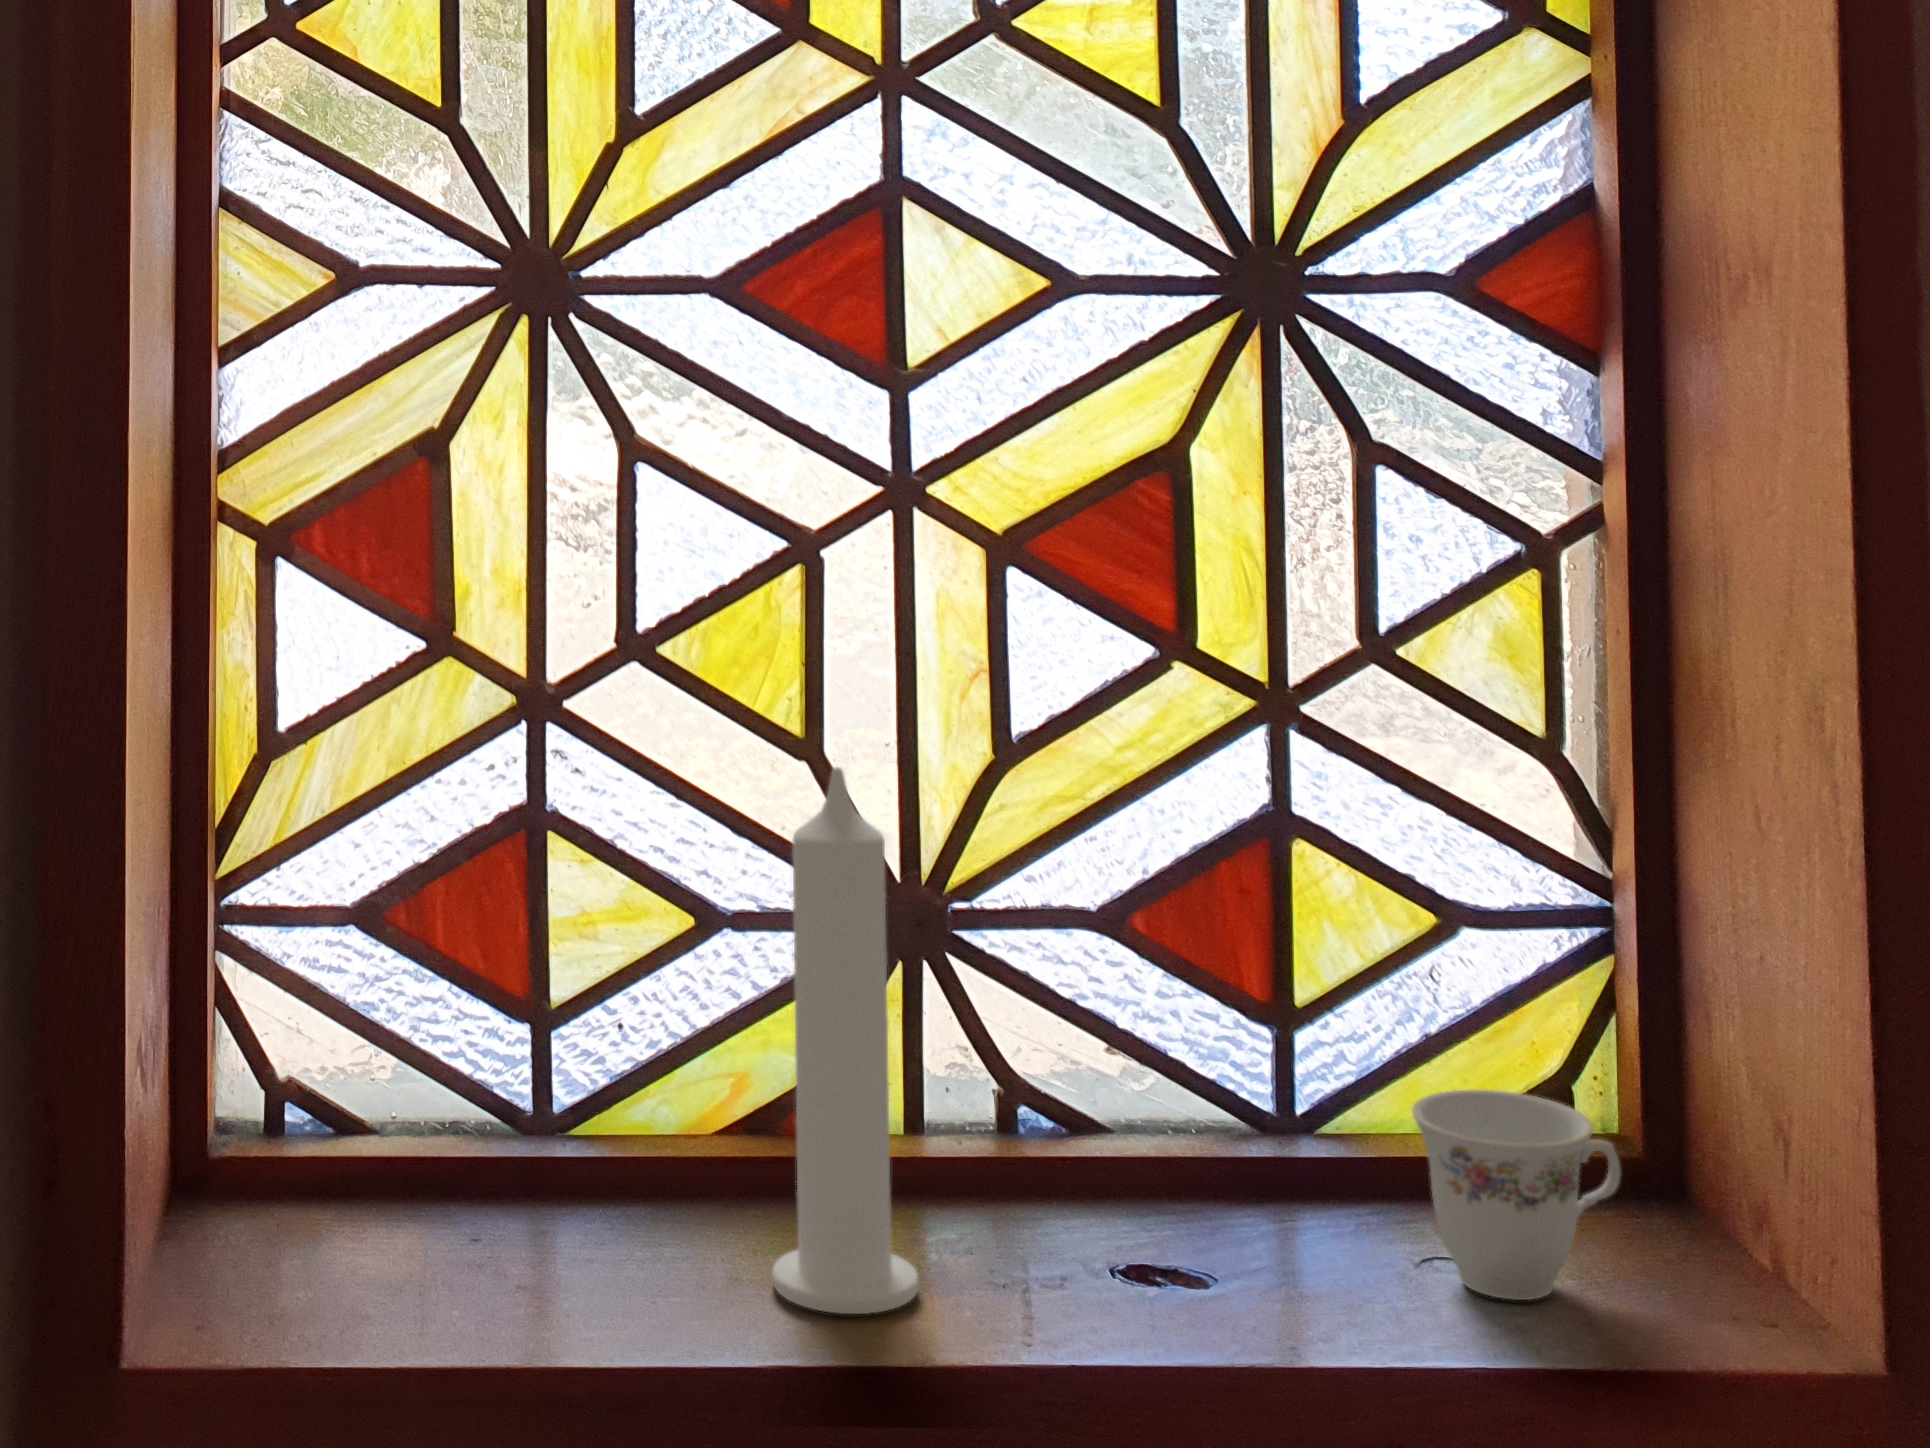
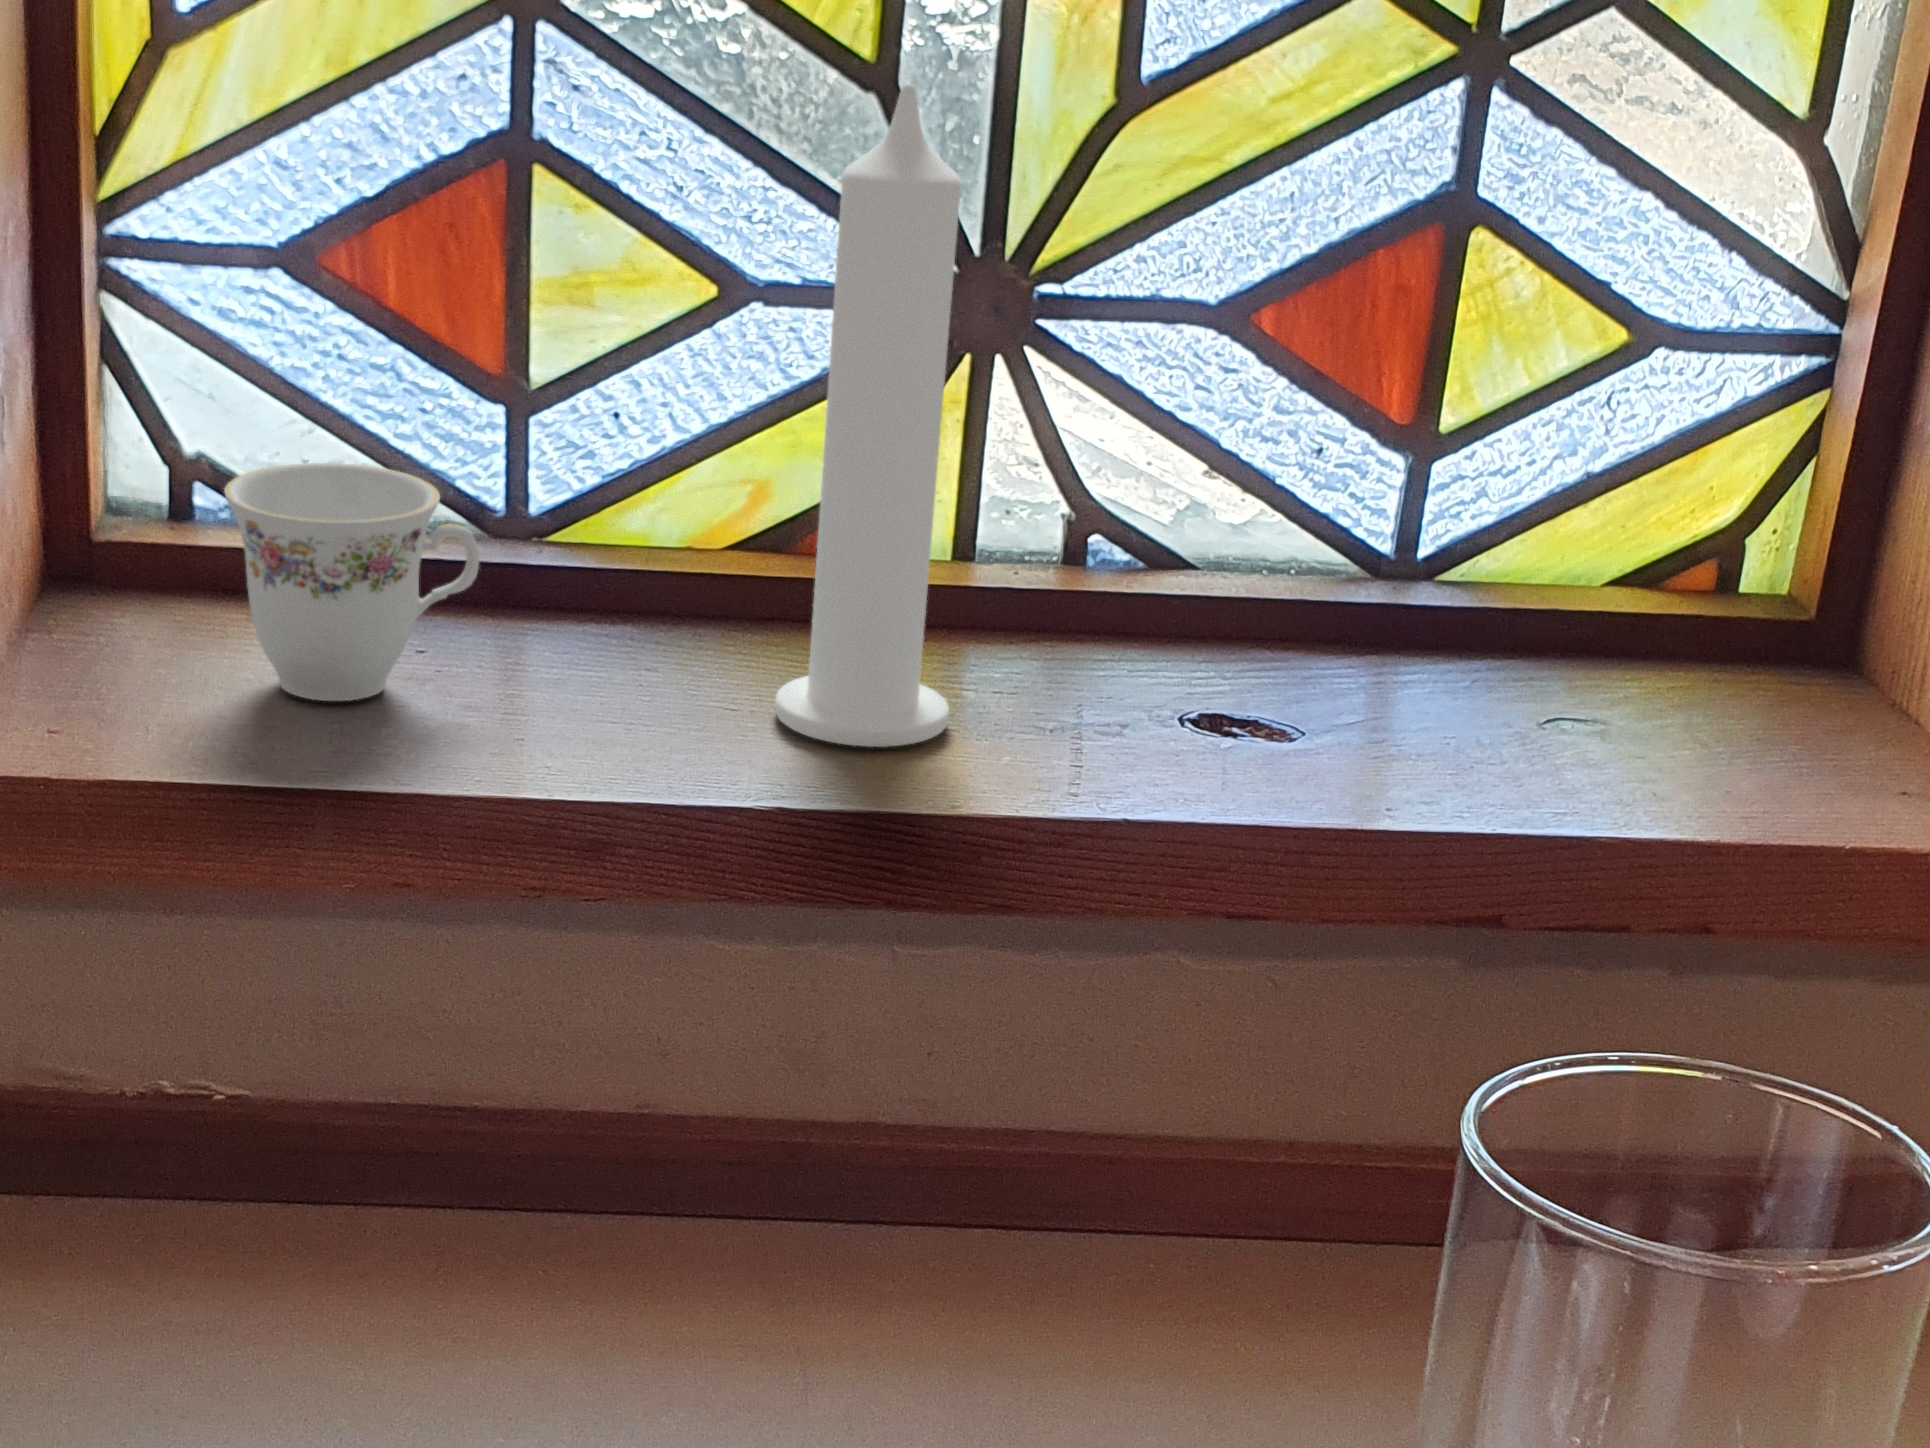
teacup: present [1412,1090,1620,1300] -> present [224,463,479,701]

